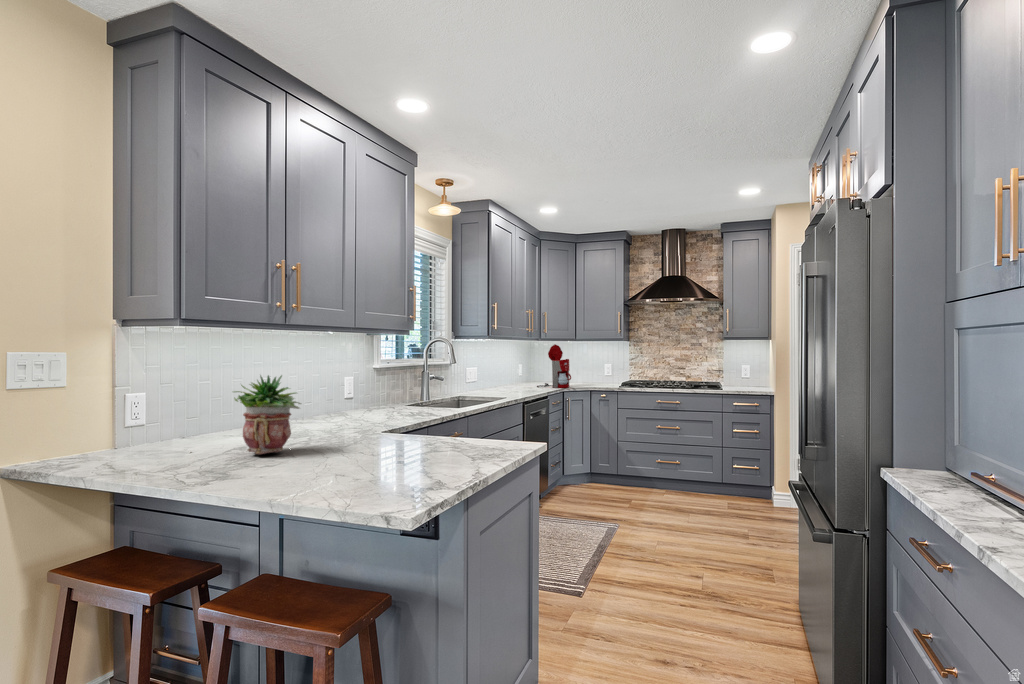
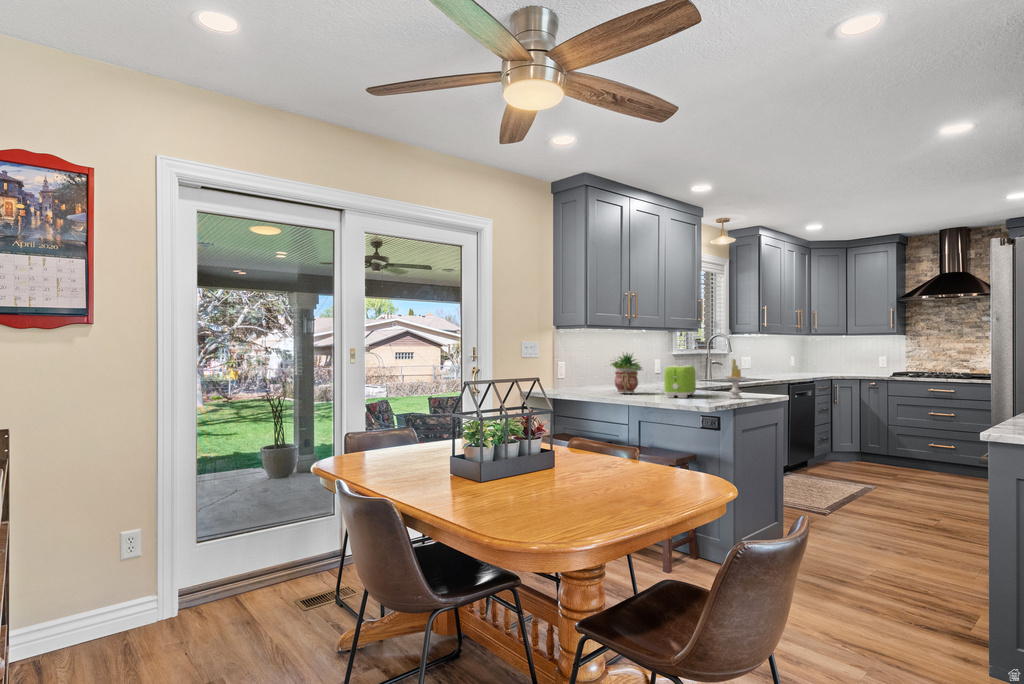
coffee maker: present [537,344,571,388] -> none [806,339,840,376]
candle: none [444,388,479,461] -> present [726,359,746,399]
toaster: none [333,398,395,466] -> present [664,365,696,398]

